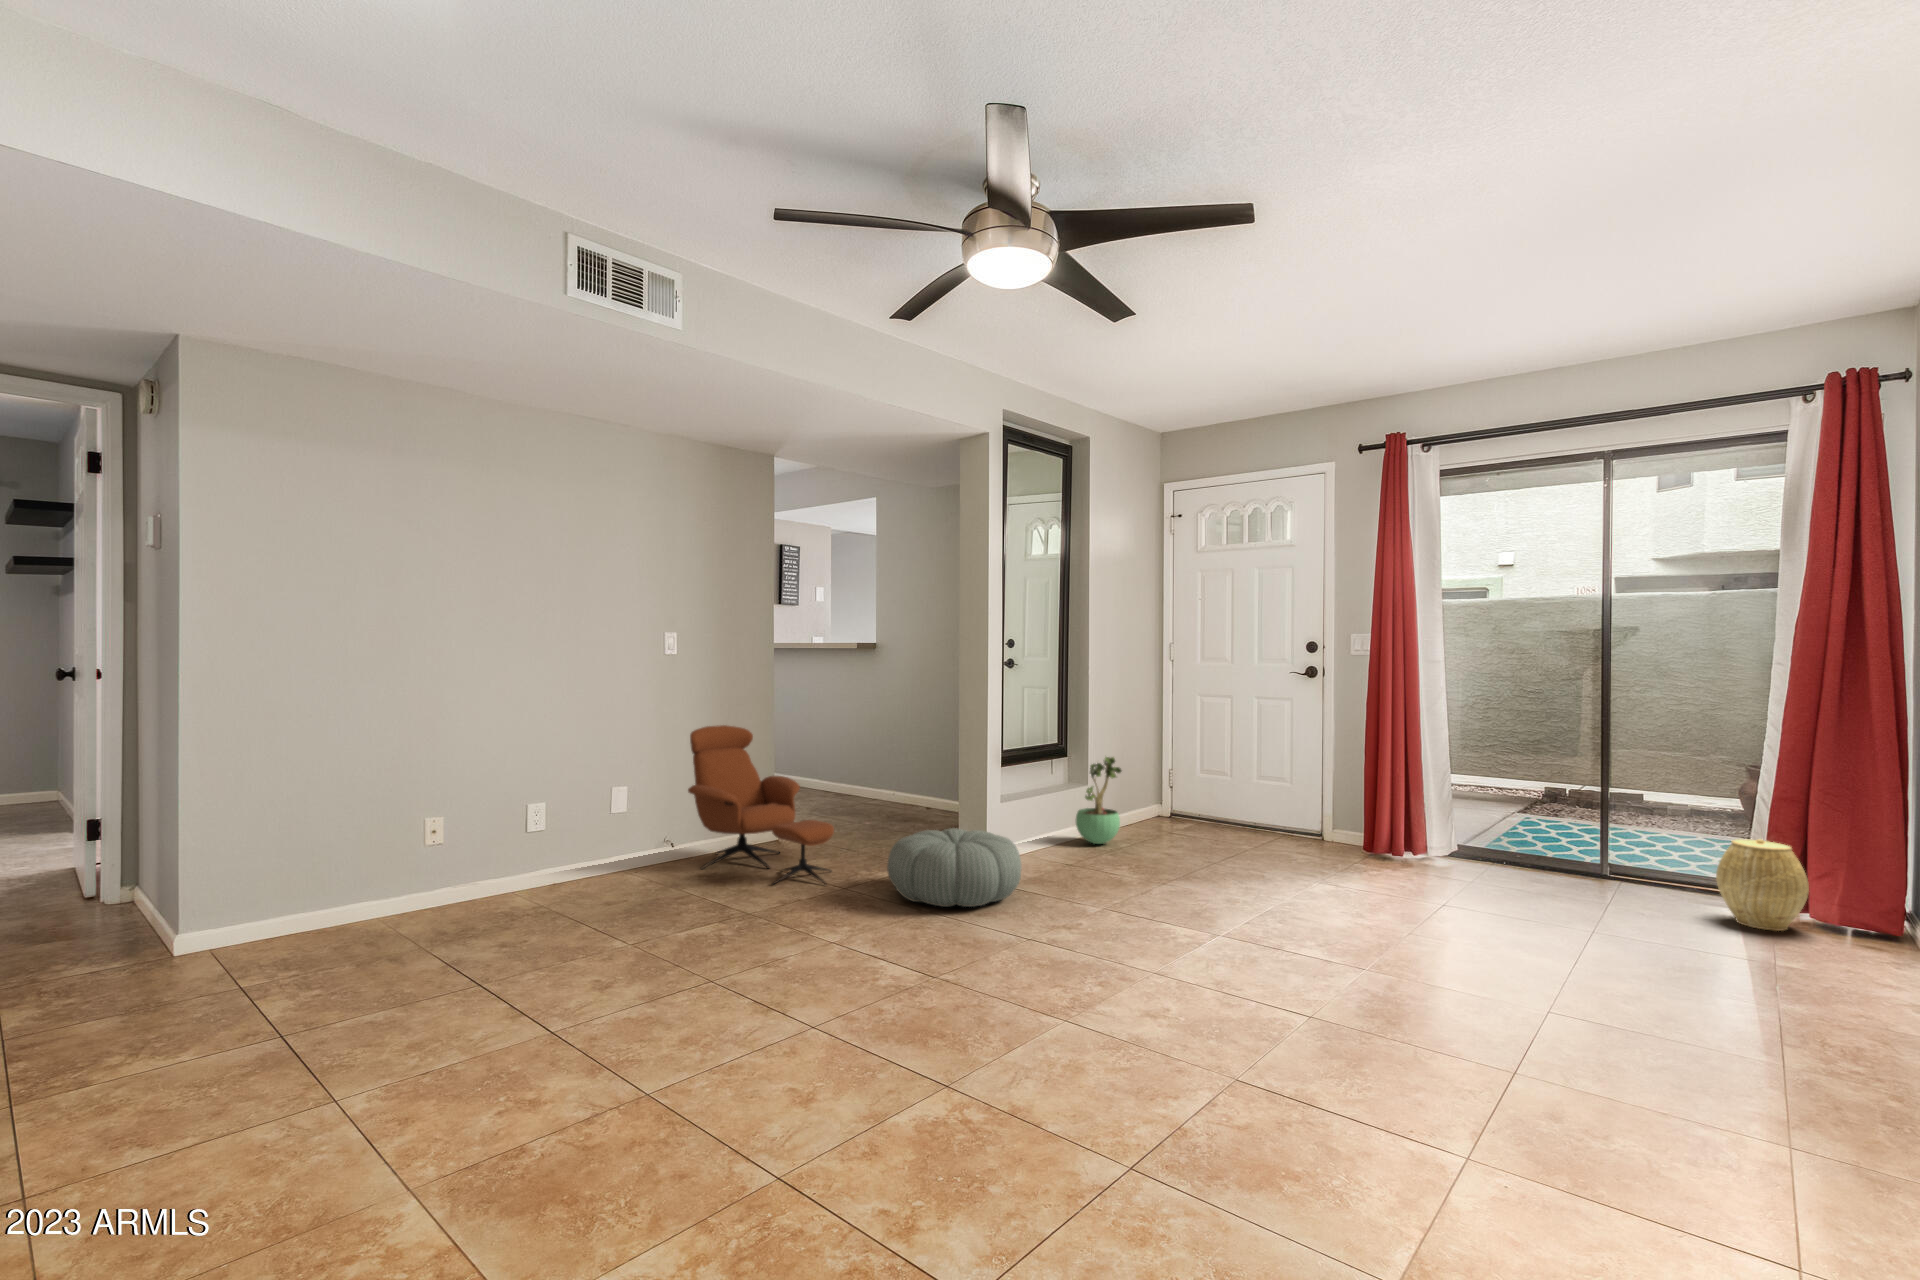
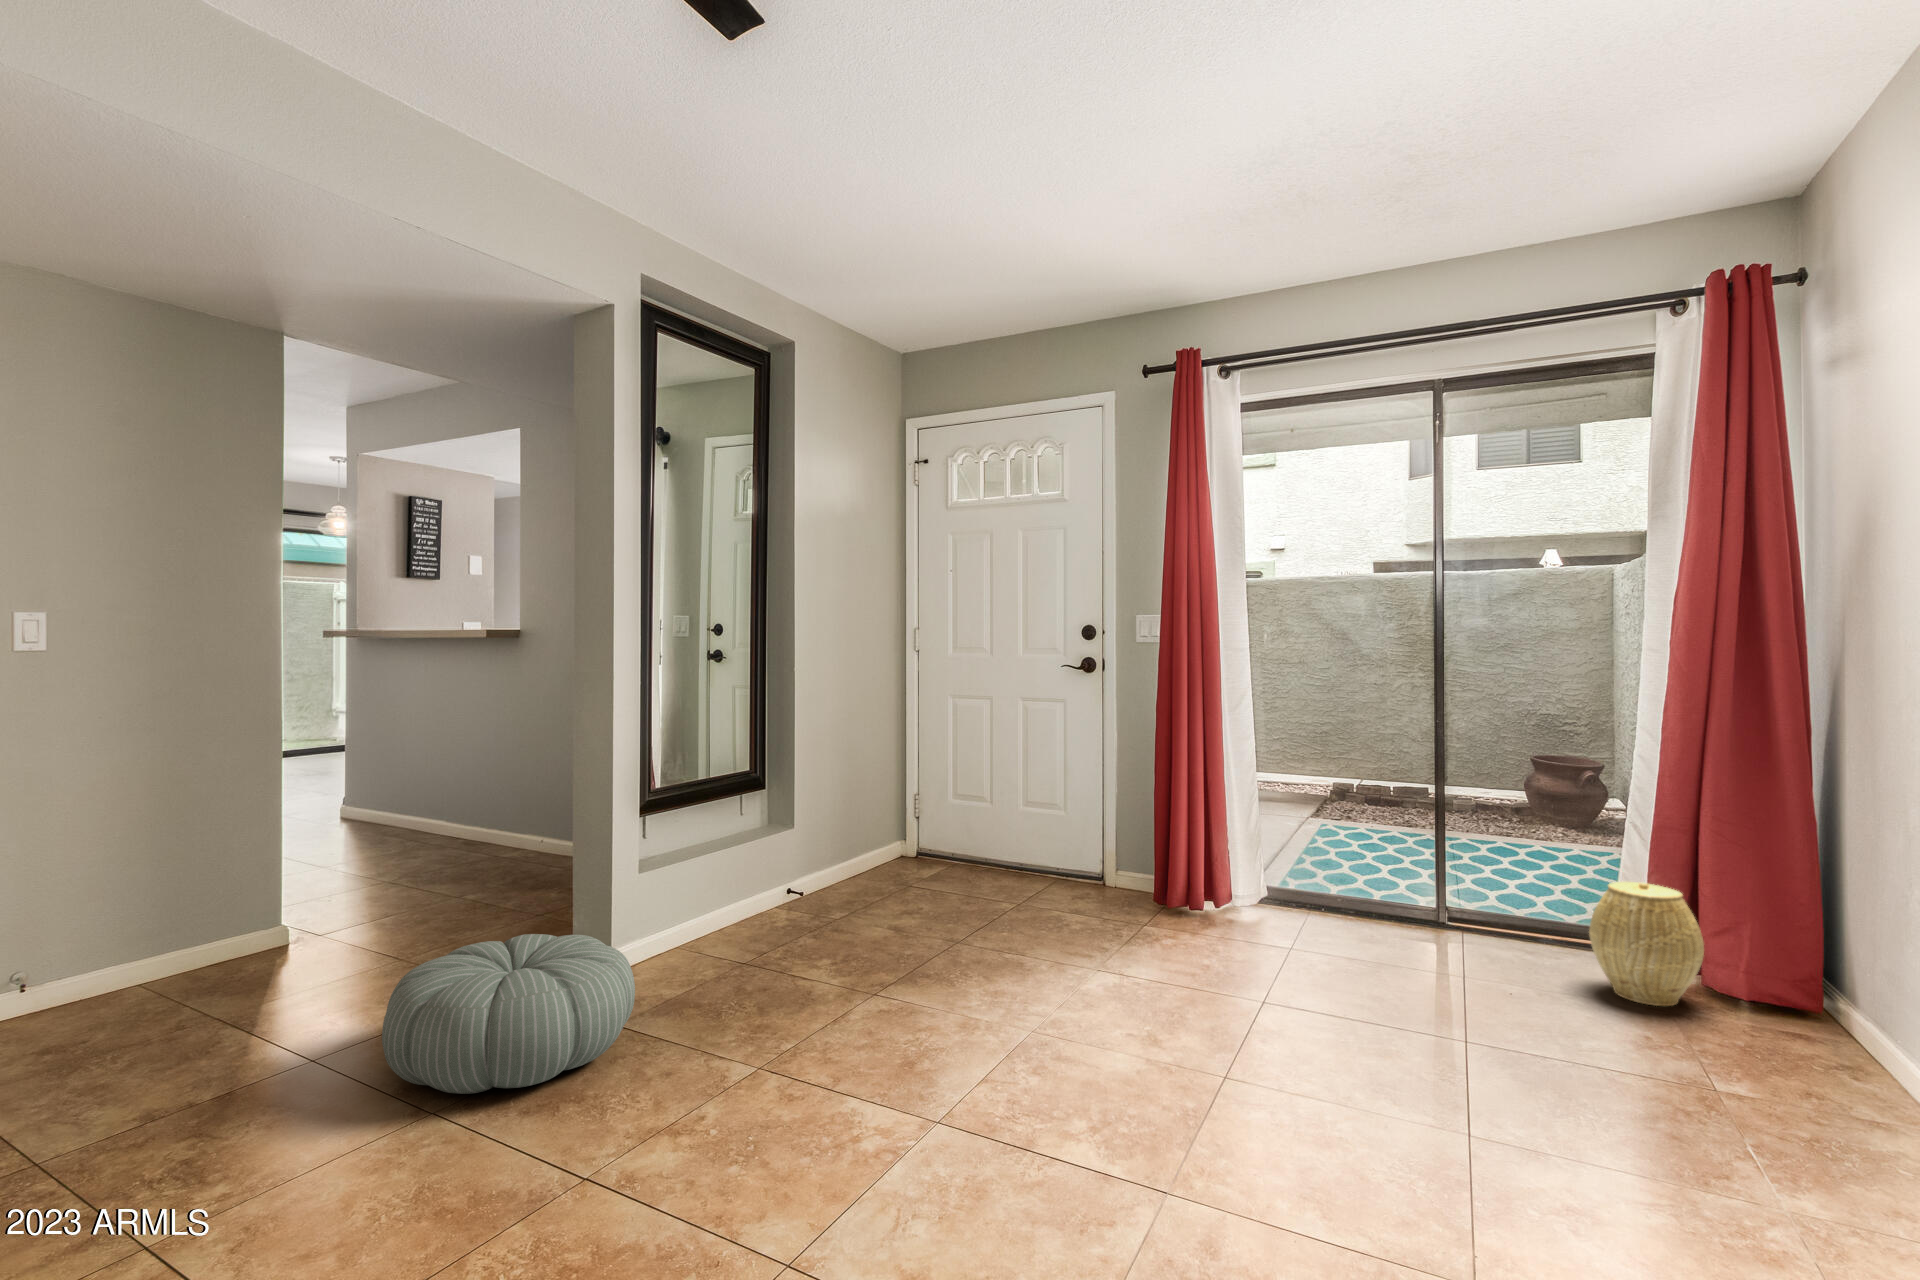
lounge chair: present [688,725,834,885] -> none [39,771,325,1064]
potted plant: present [1076,757,1121,844] -> none [770,789,838,916]

